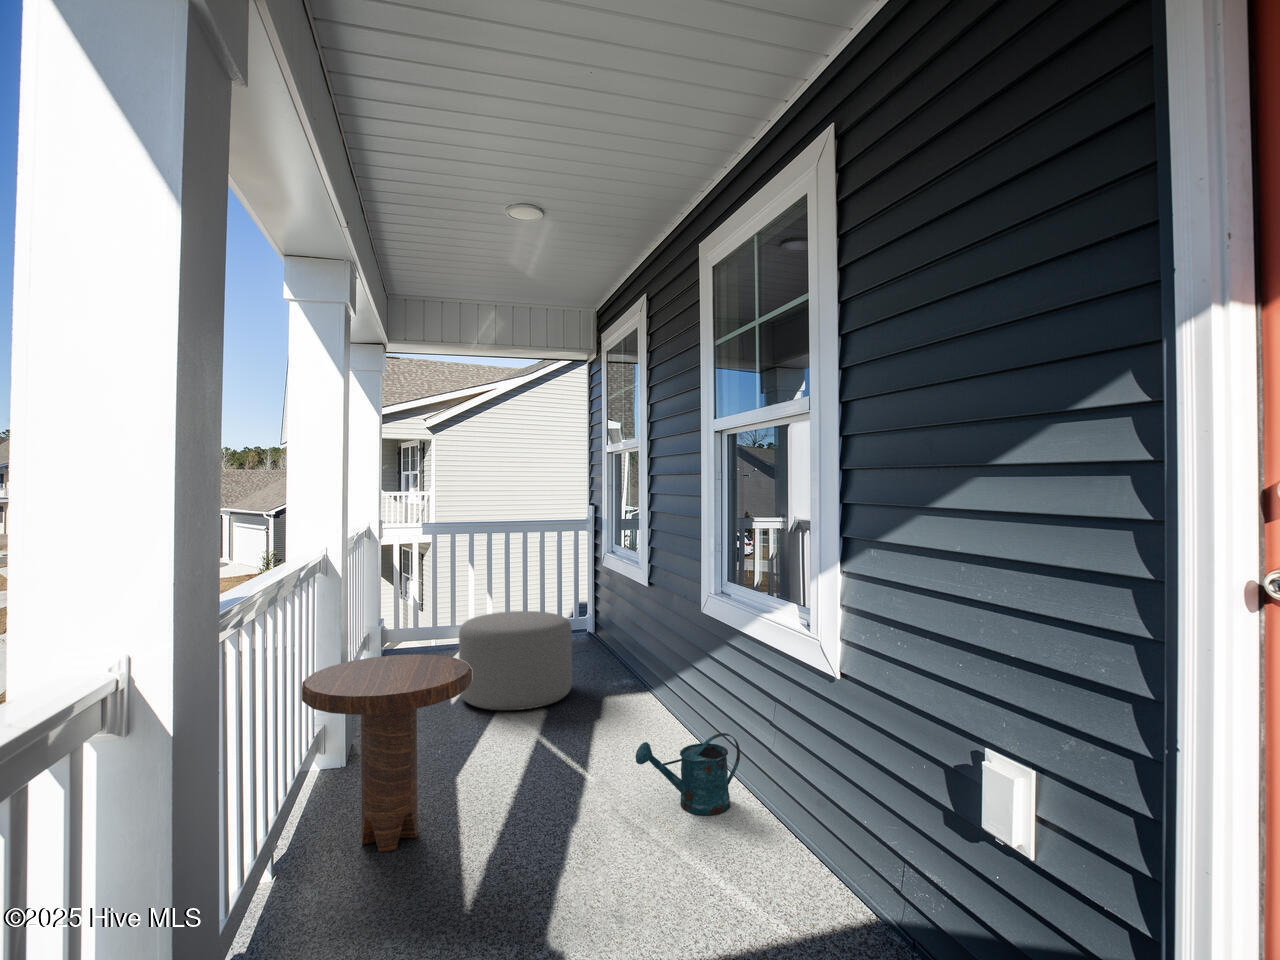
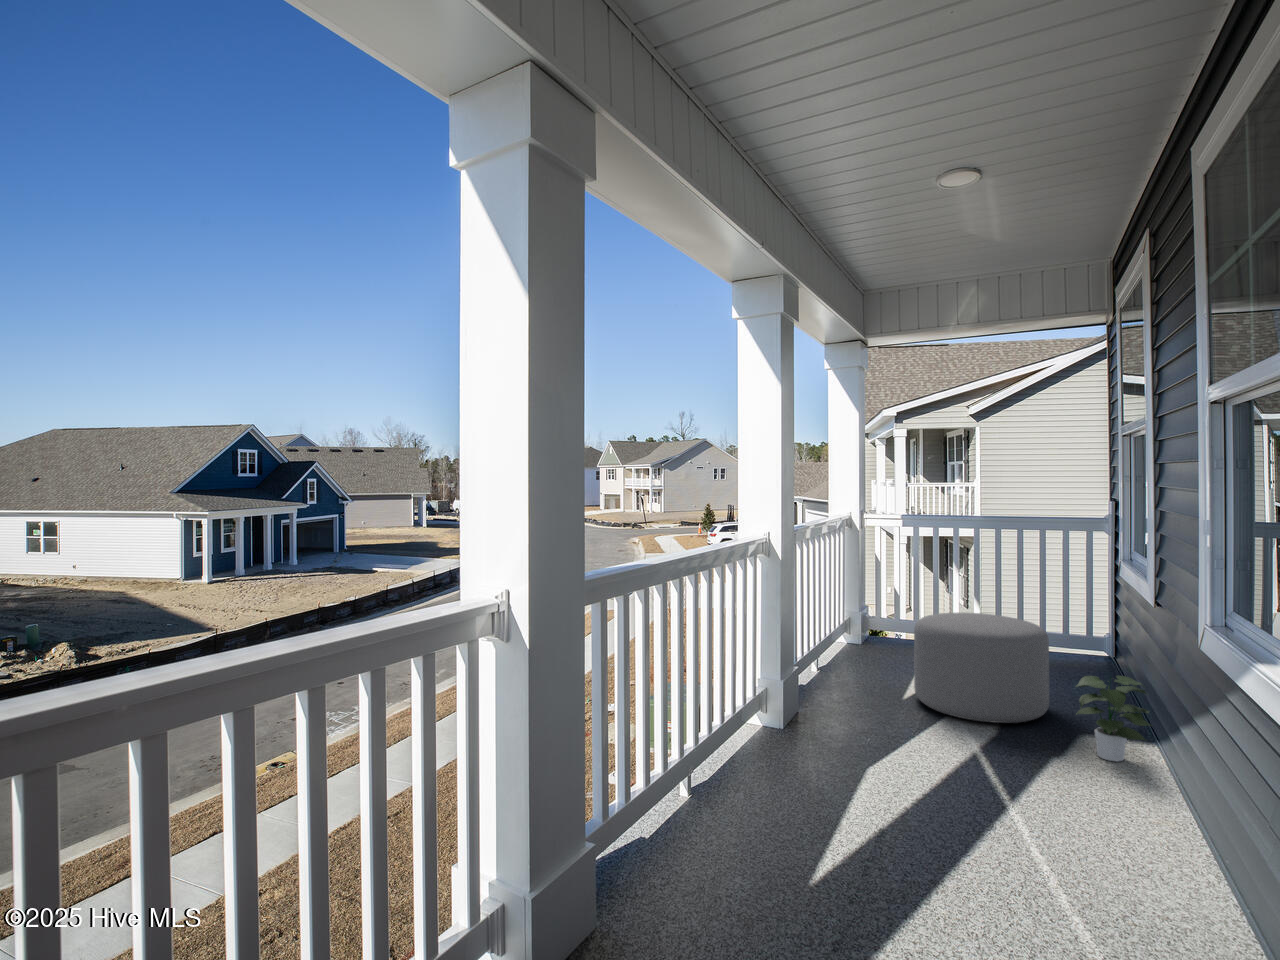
potted plant: none [603,645,659,716] -> present [1076,676,1150,762]
side table: present [302,654,472,852] -> none [709,632,859,810]
watering can: present [636,733,740,815] -> none [1049,788,1221,913]

